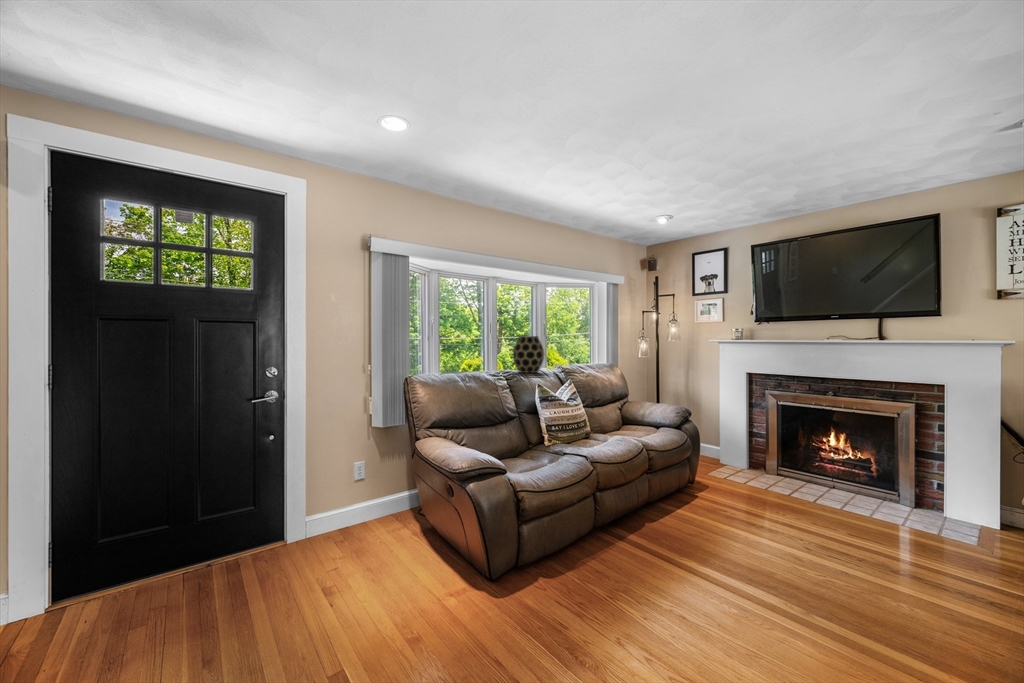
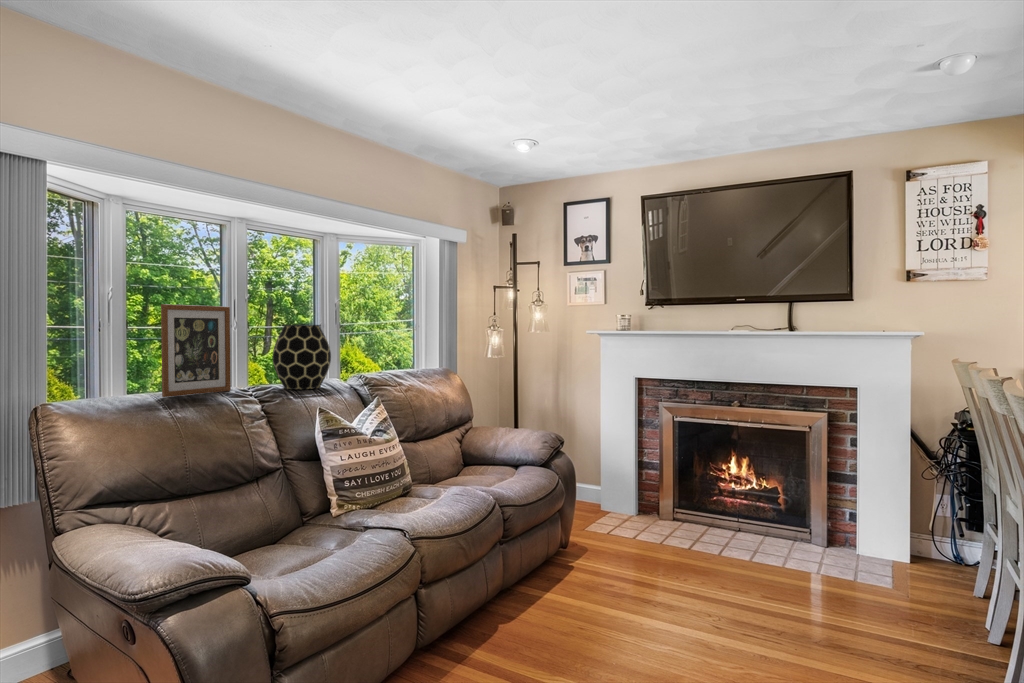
picture frame: none [459,326,491,375] -> present [161,304,231,397]

